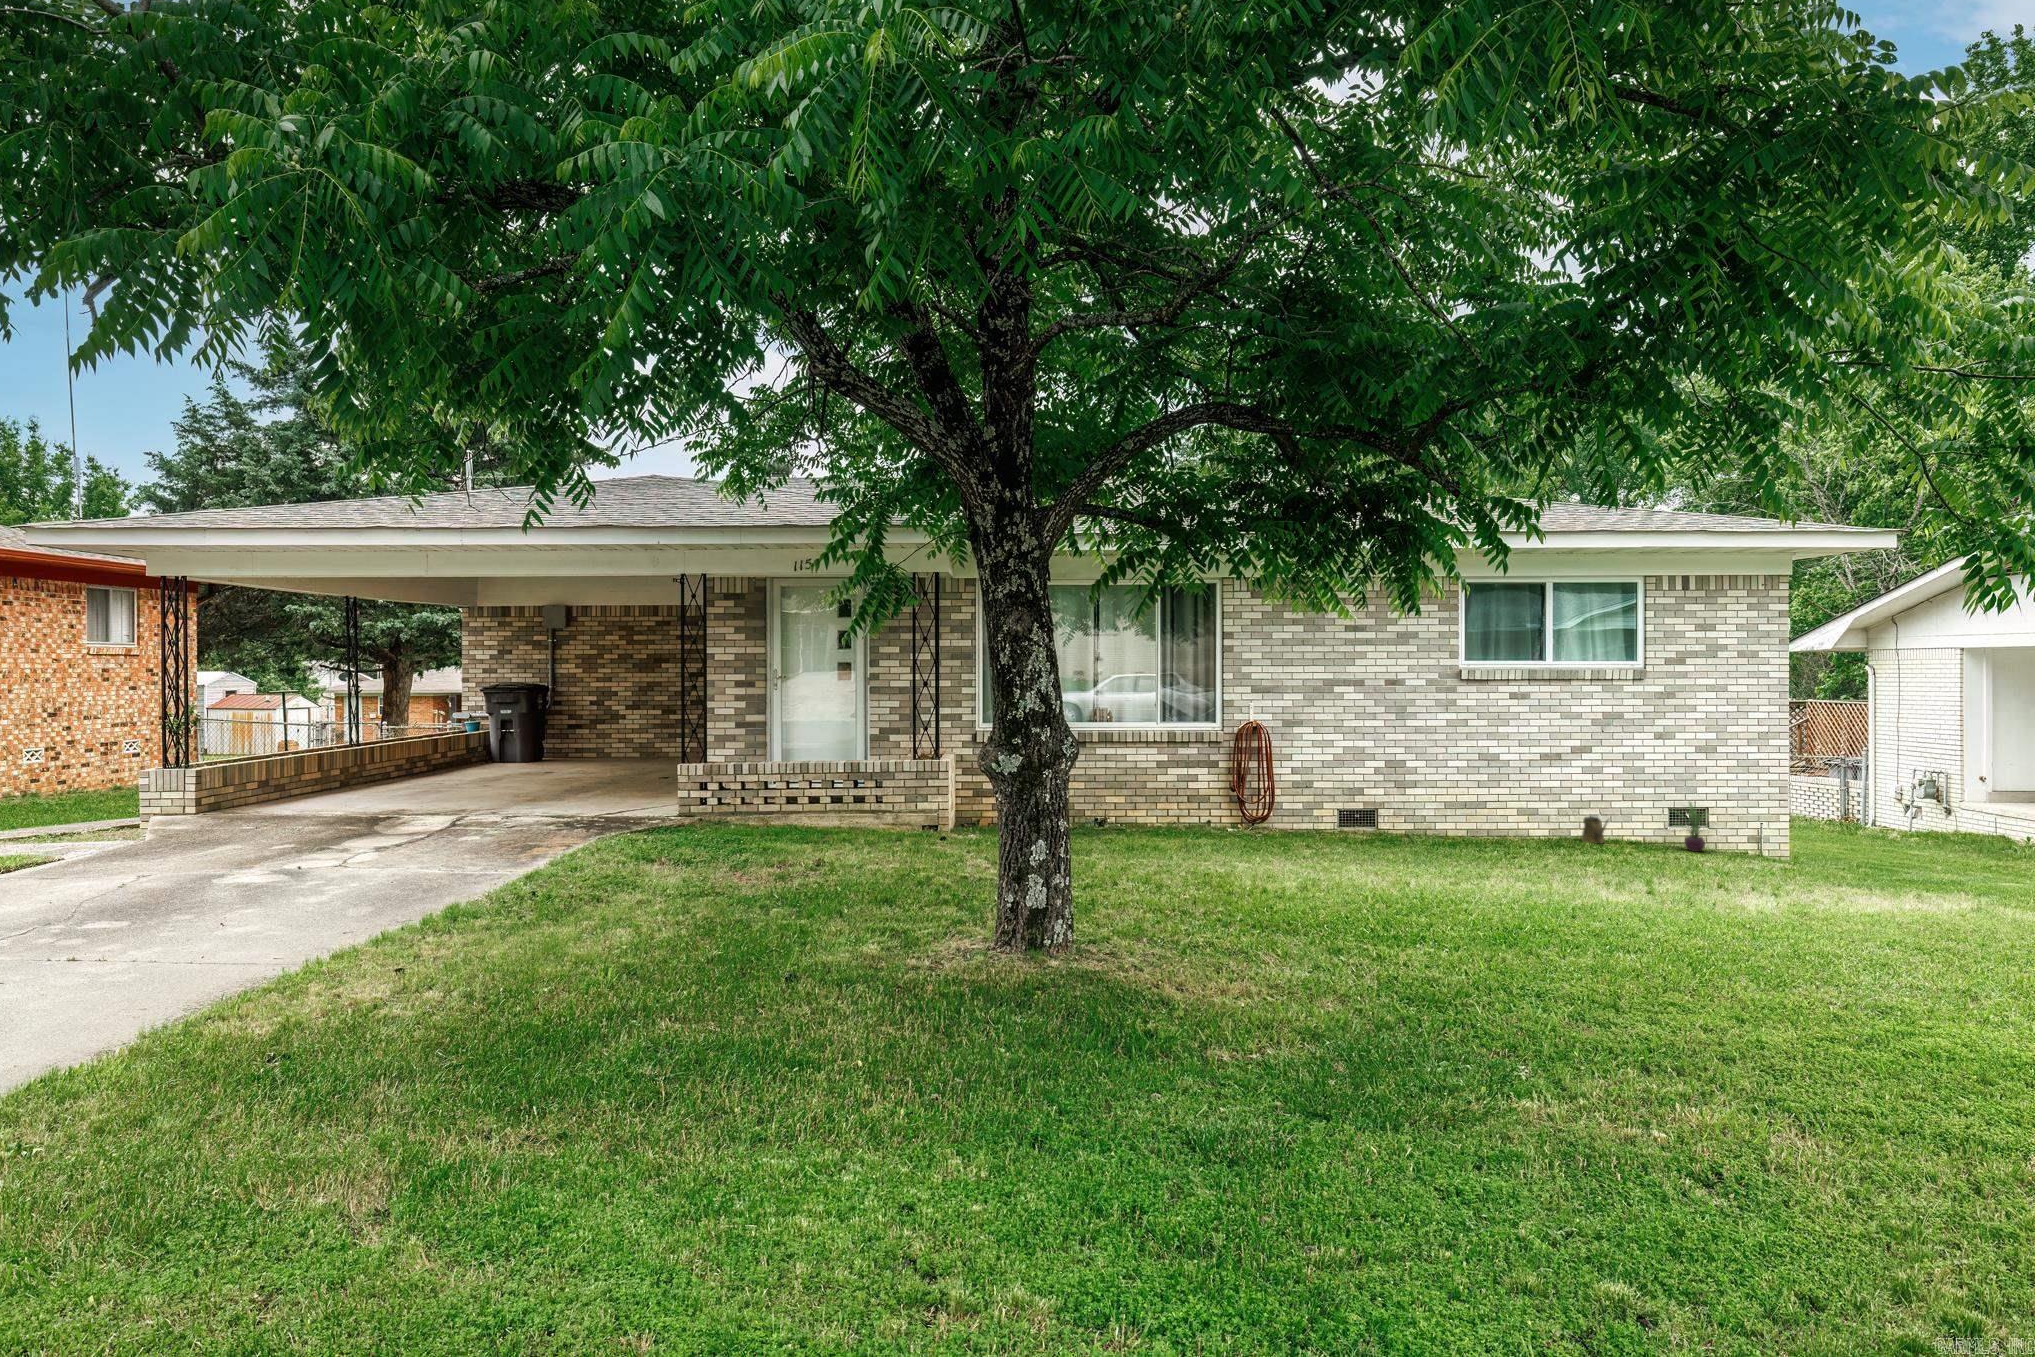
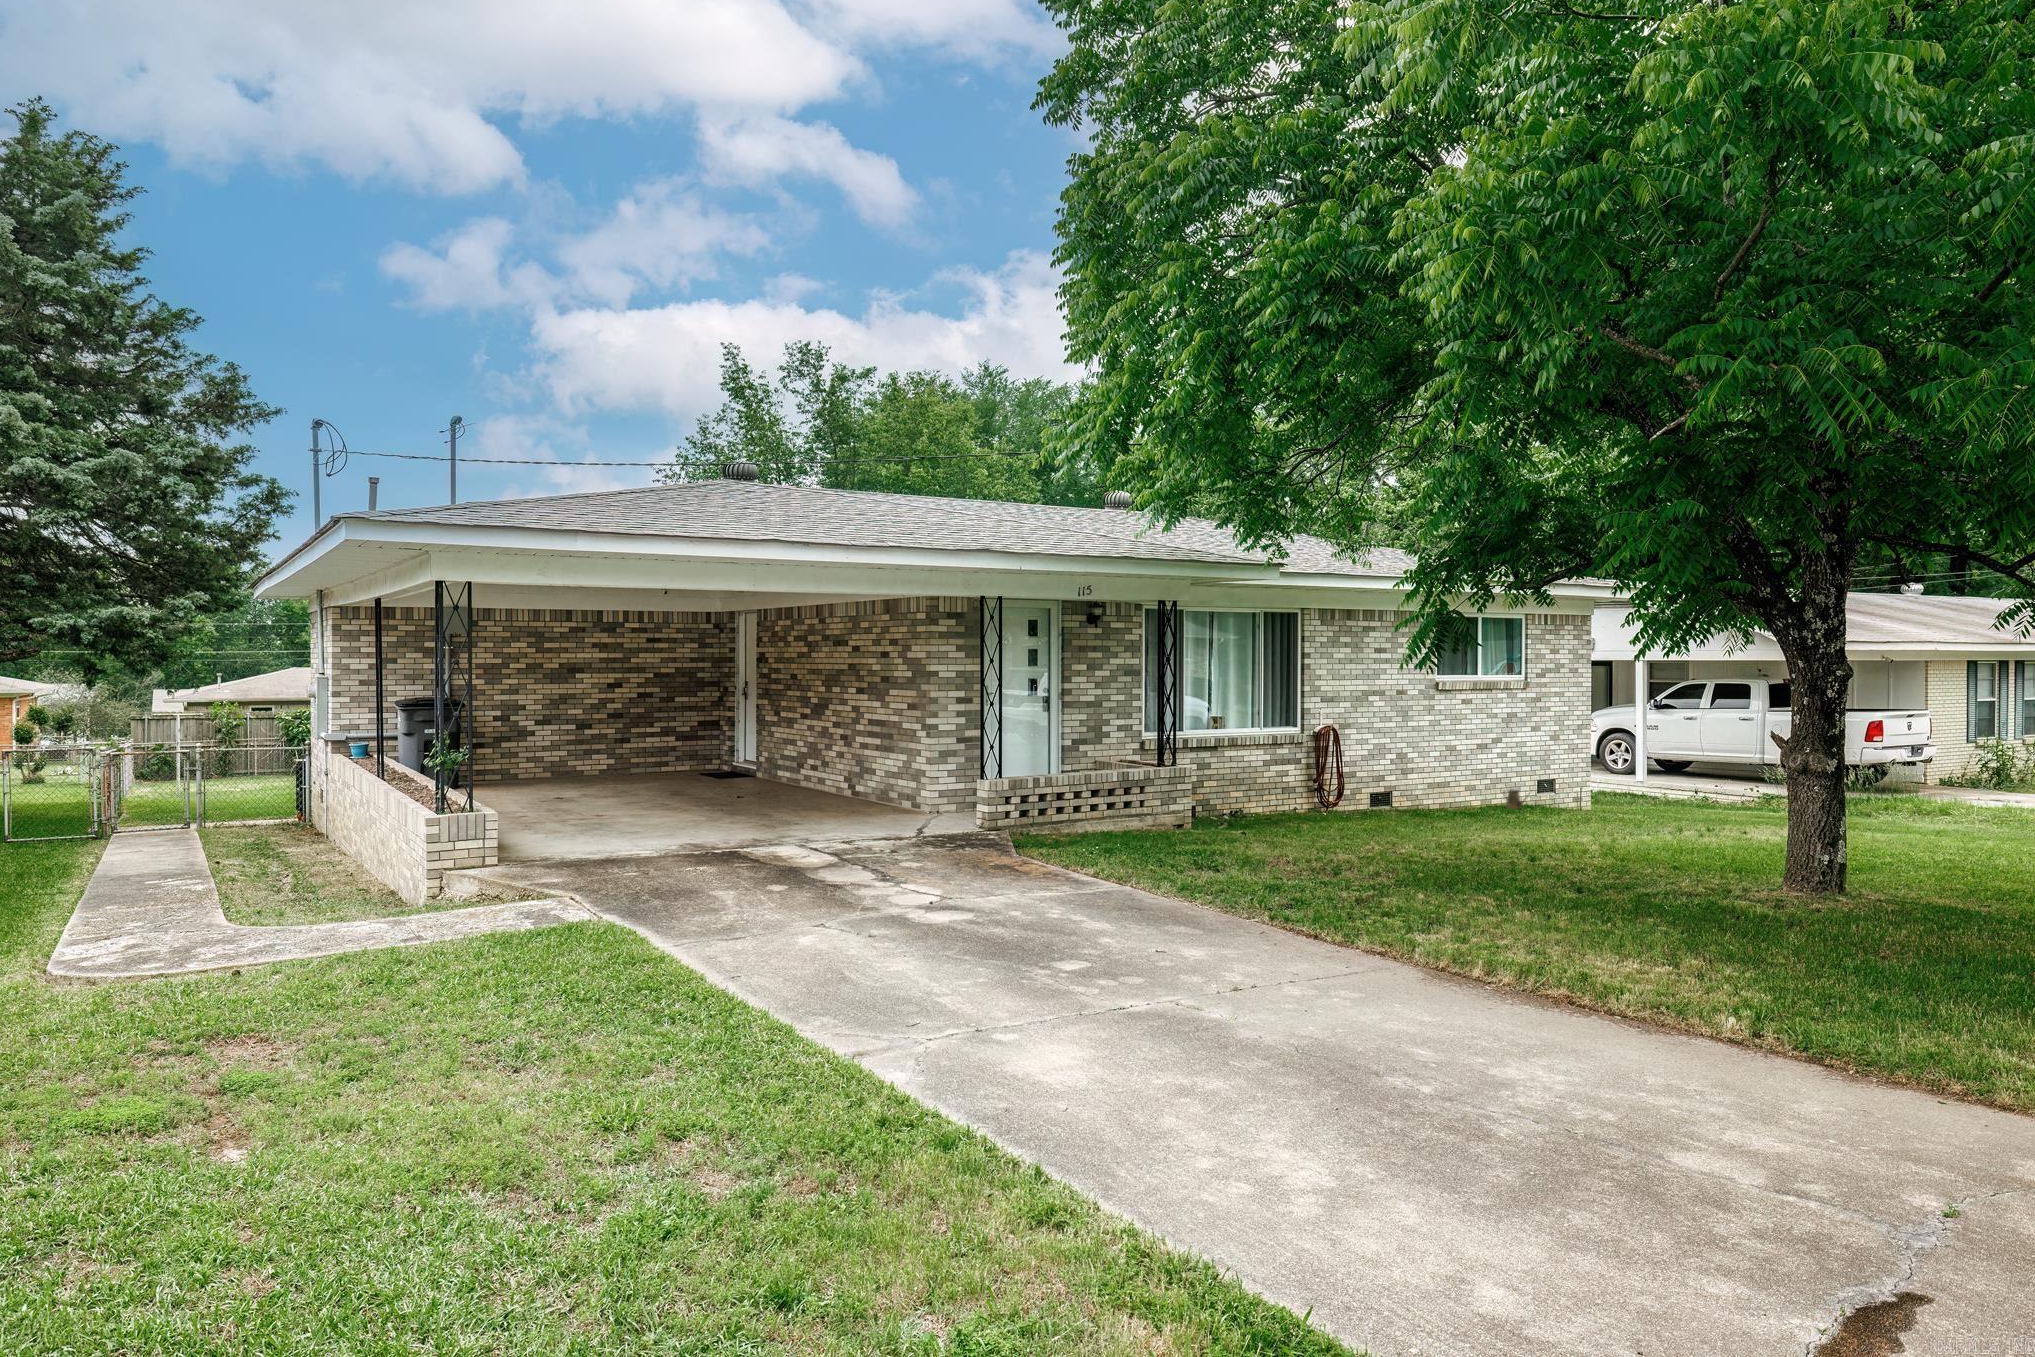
decorative plant: present [1671,803,1705,852] -> none [1544,775,1587,811]

